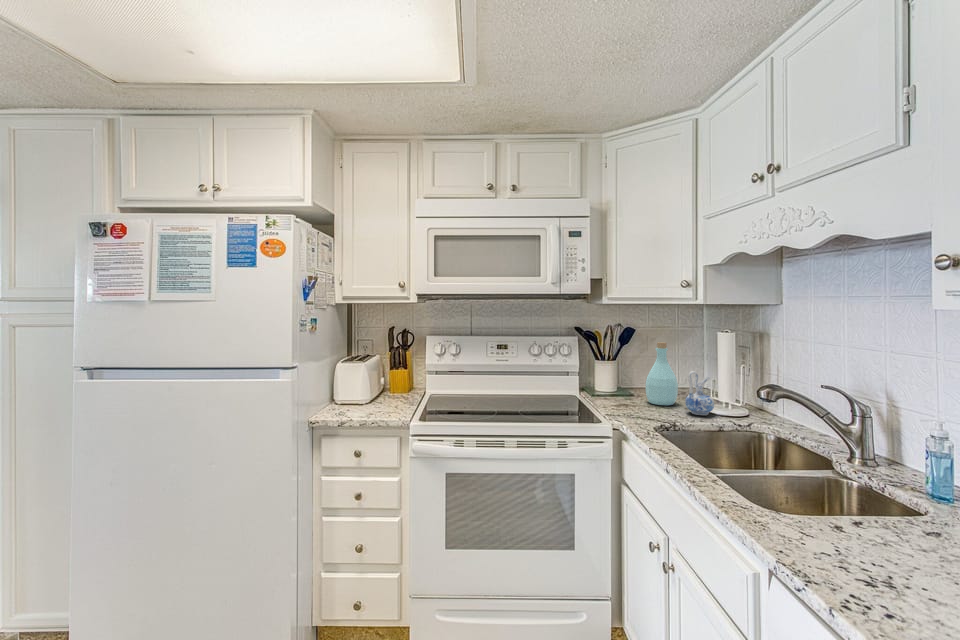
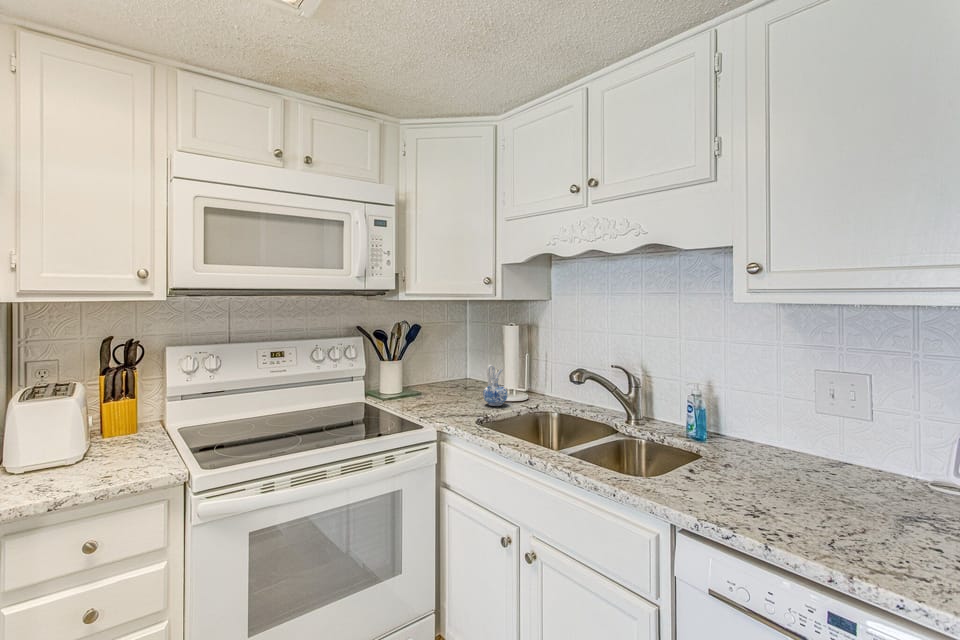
bottle: present [646,342,678,405] -> none [440,338,470,401]

